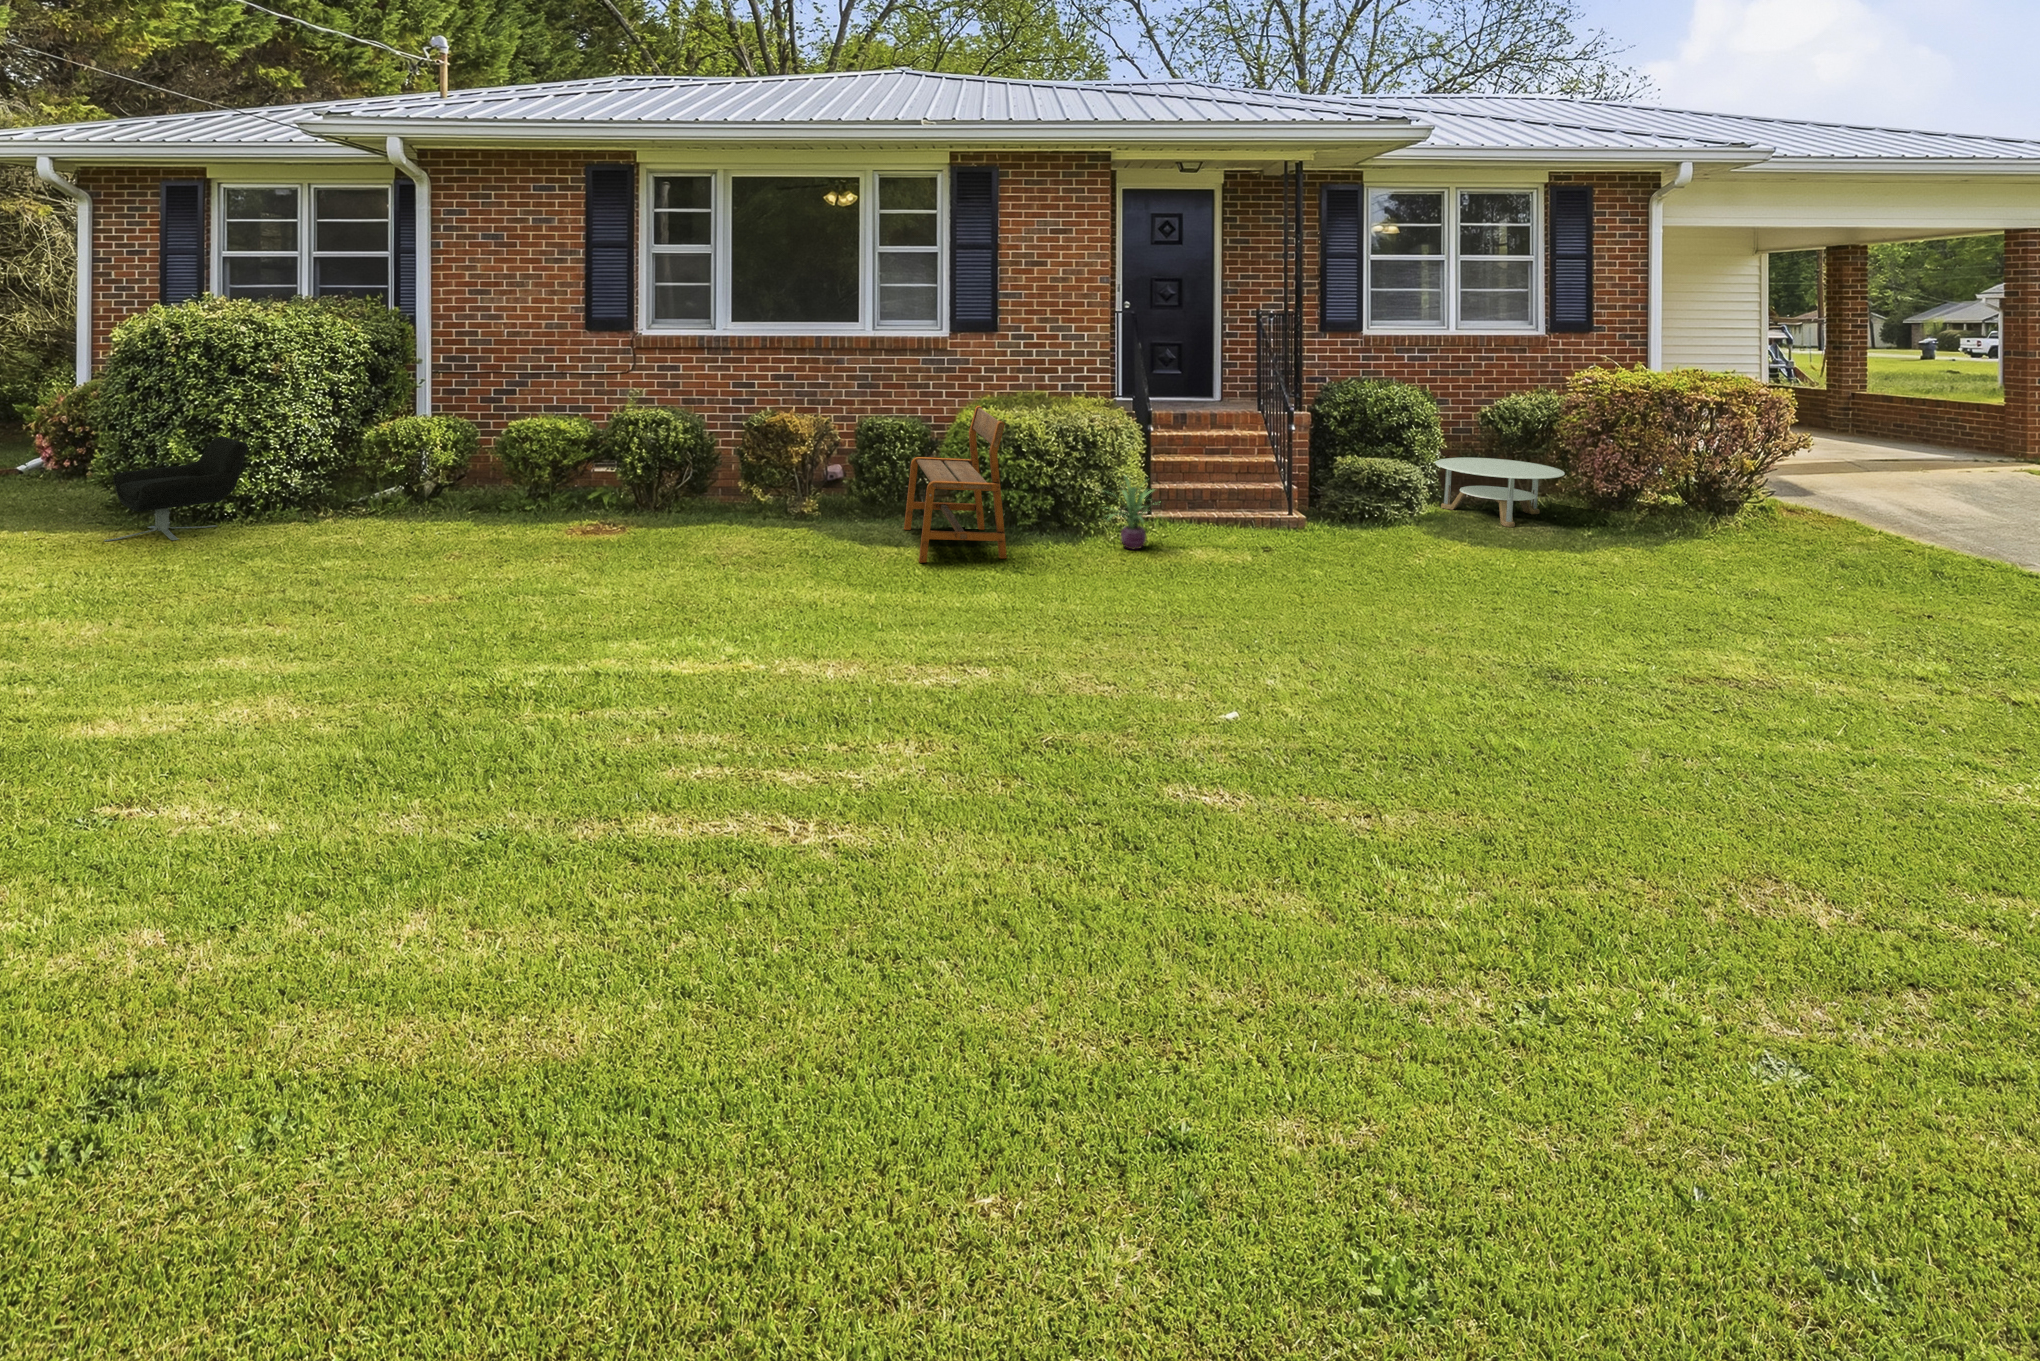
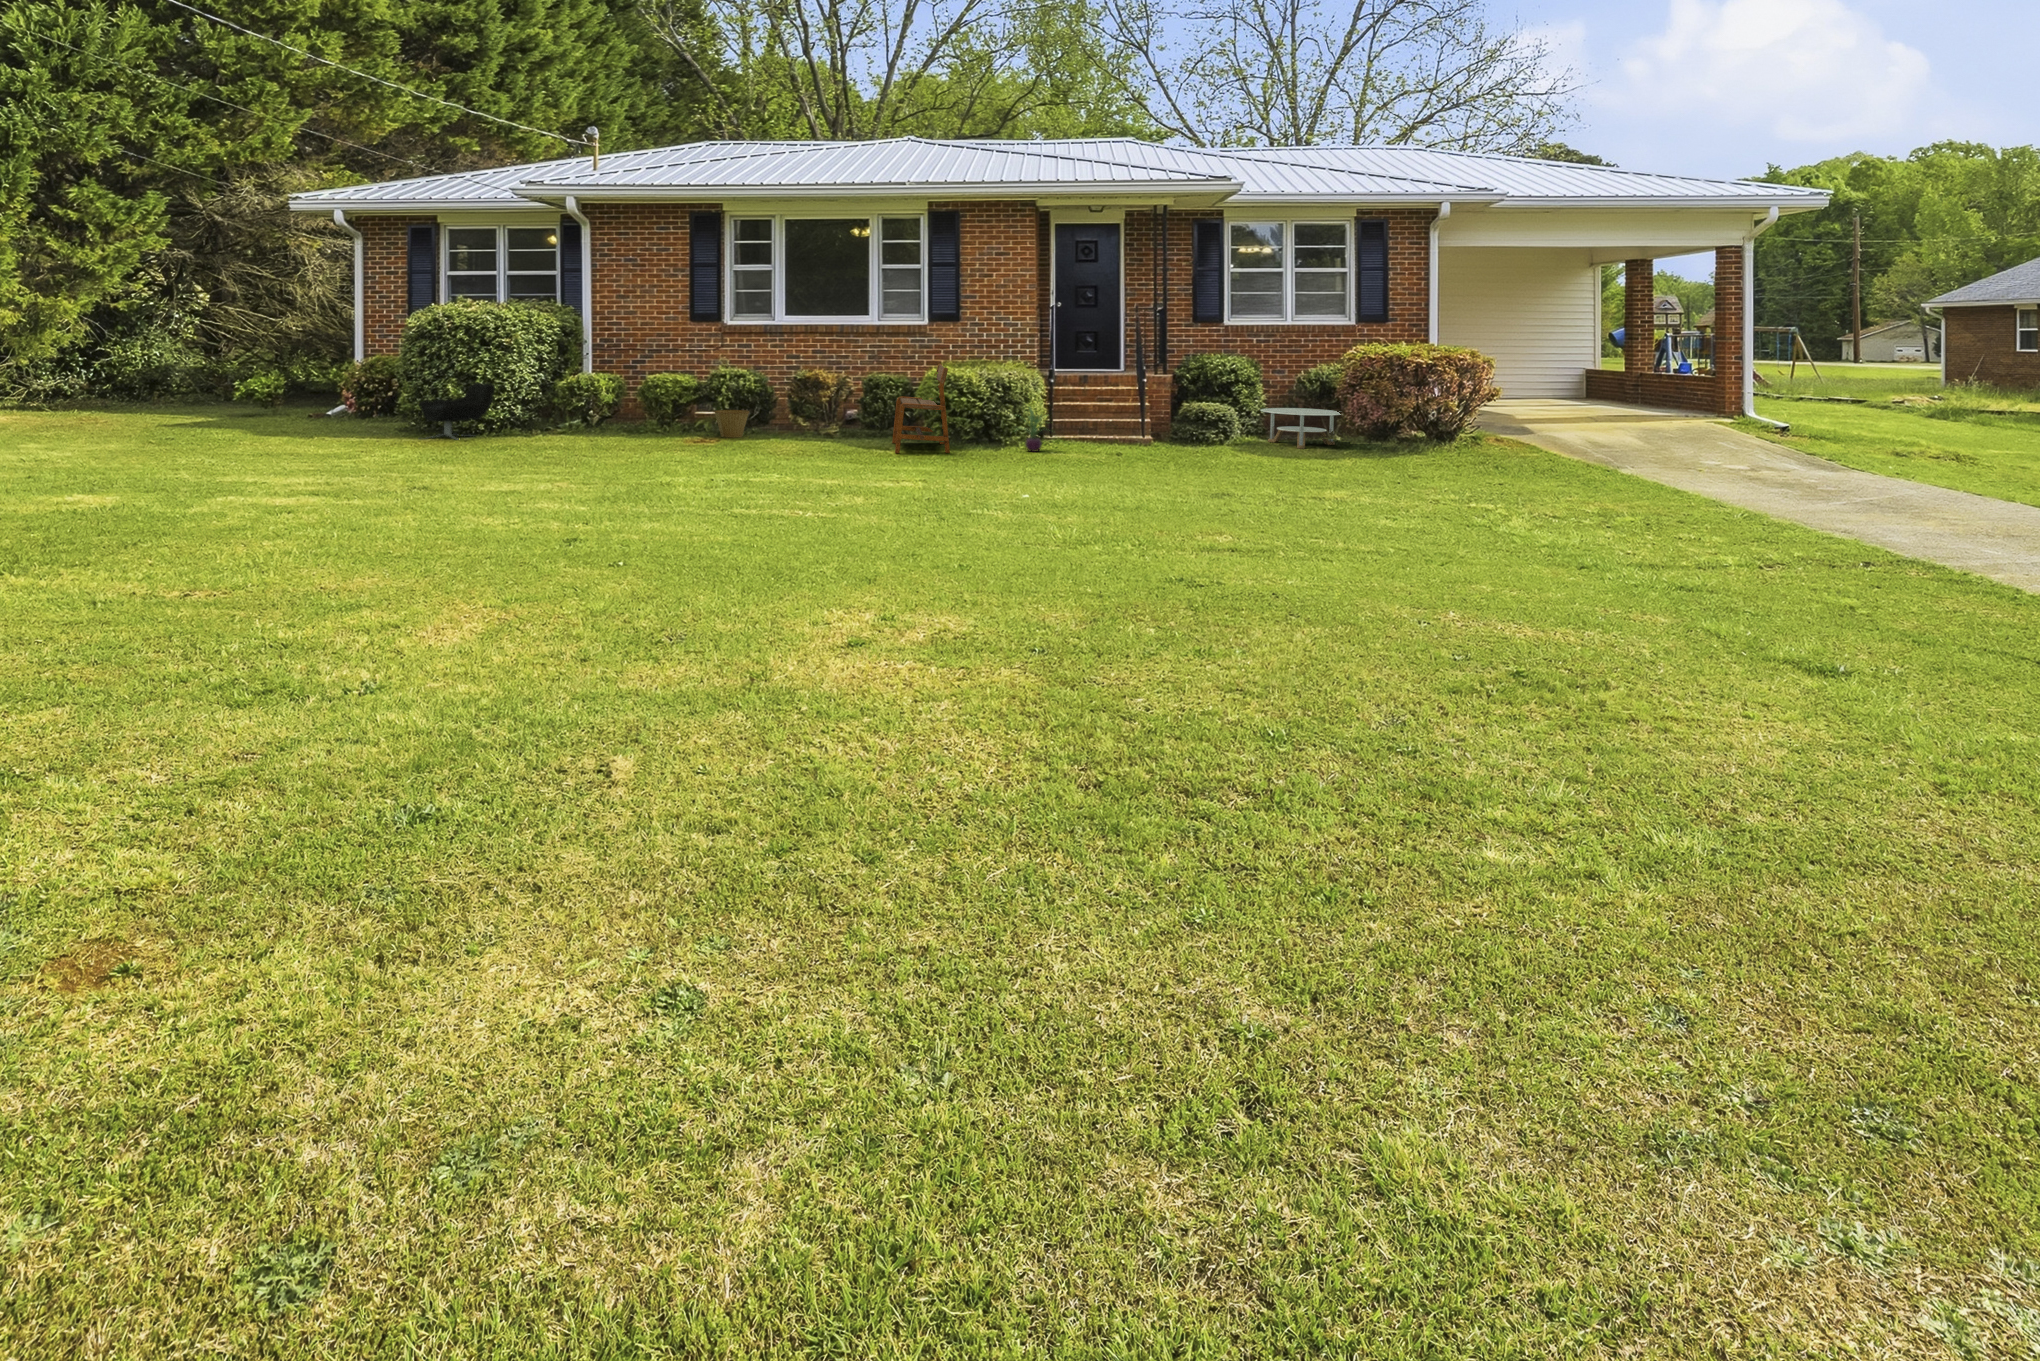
basket: none [619,472,677,519] -> present [714,410,750,437]

